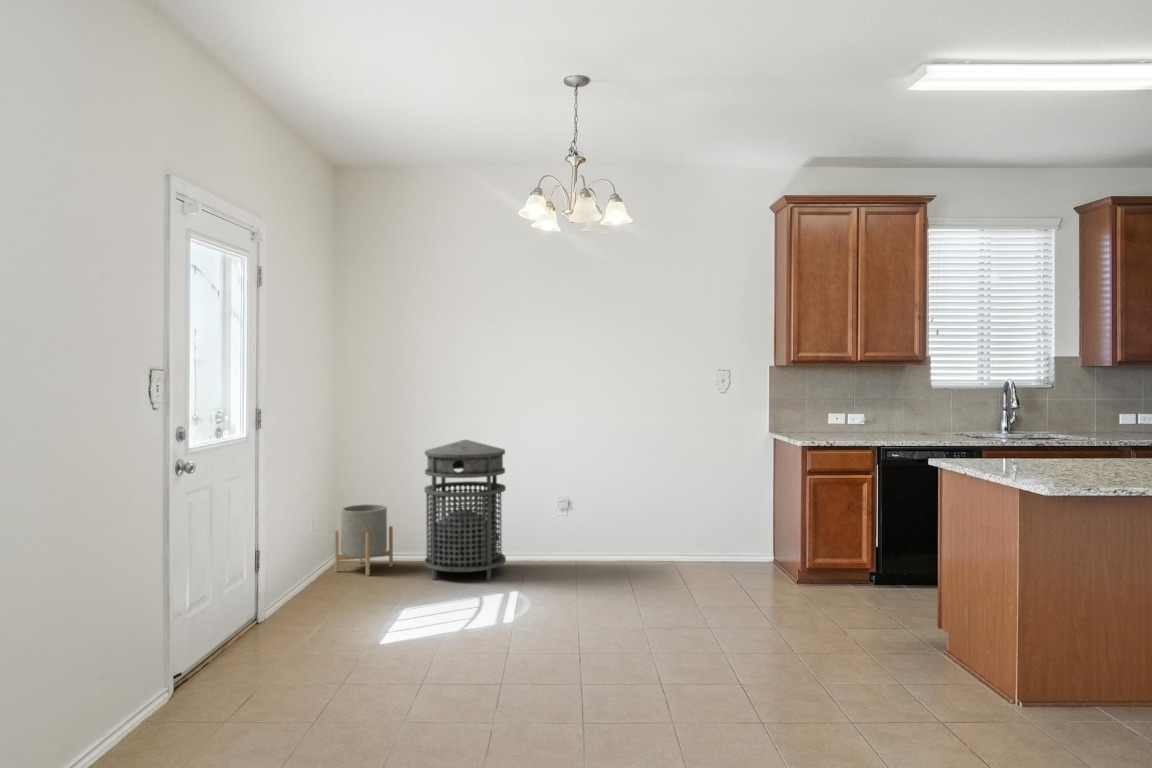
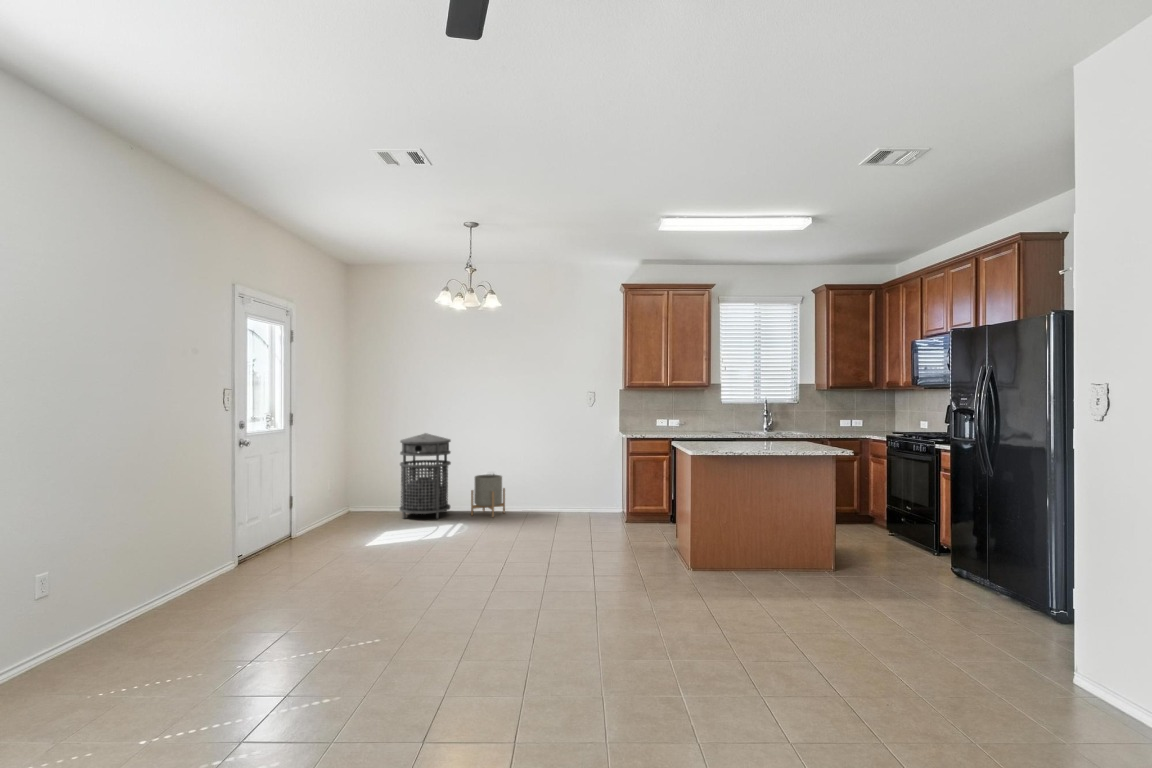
planter: present [335,504,393,576] -> present [471,475,505,518]

